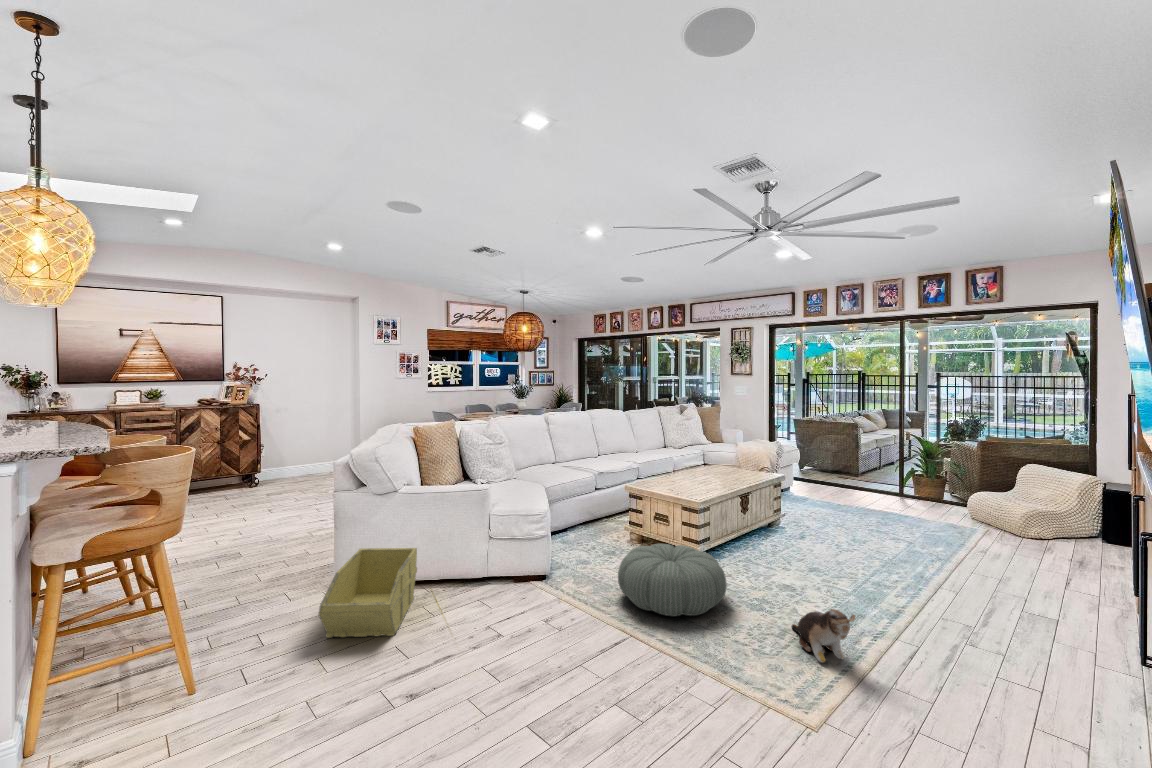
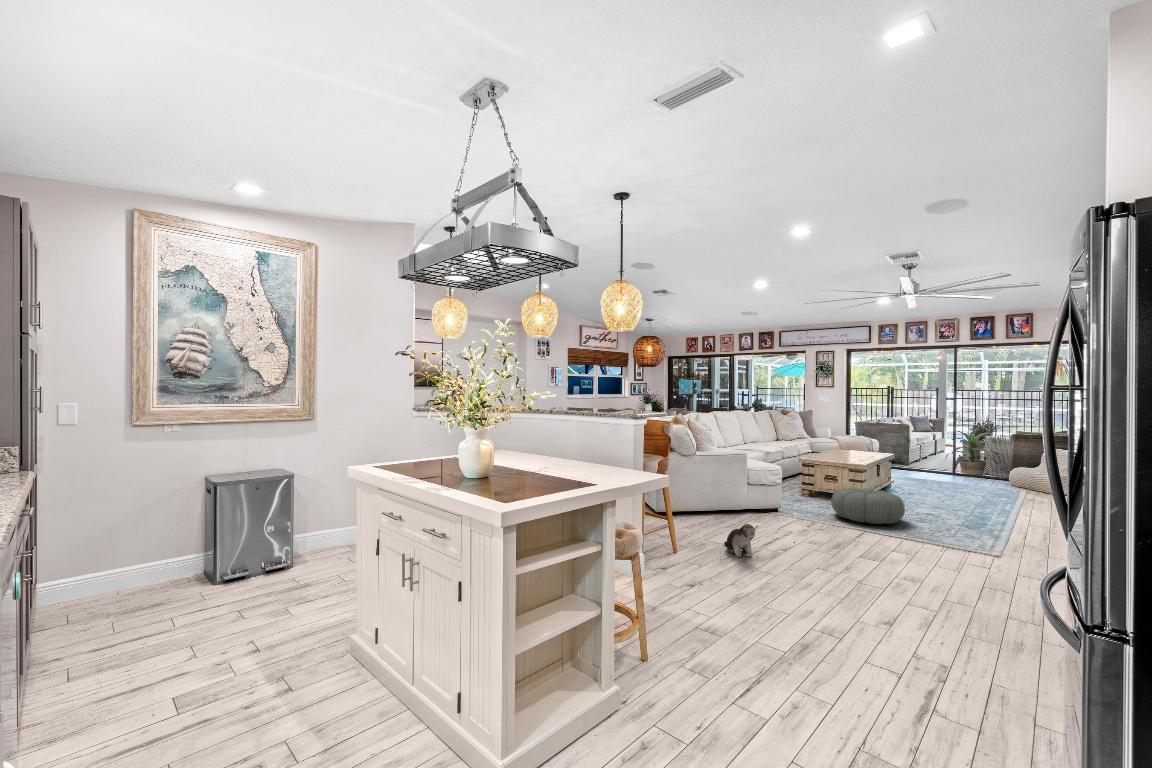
storage bin: present [319,548,417,638] -> none [671,488,732,532]
plush toy: present [792,609,855,663] -> present [724,523,757,557]

